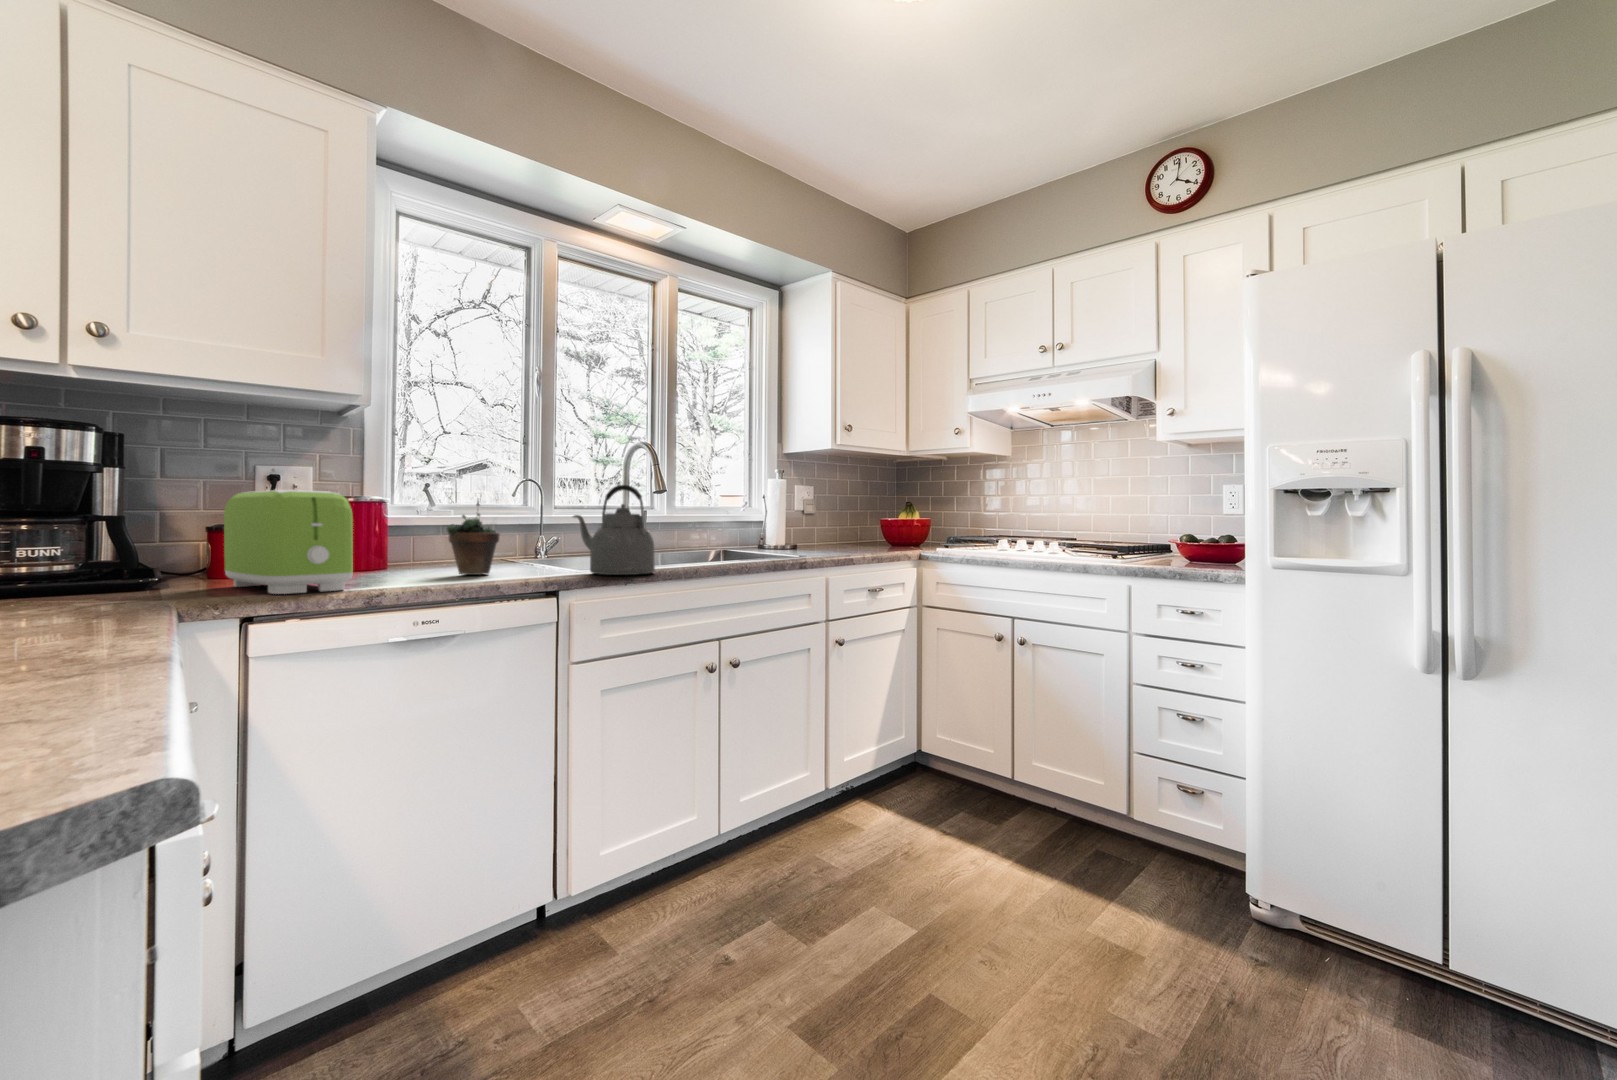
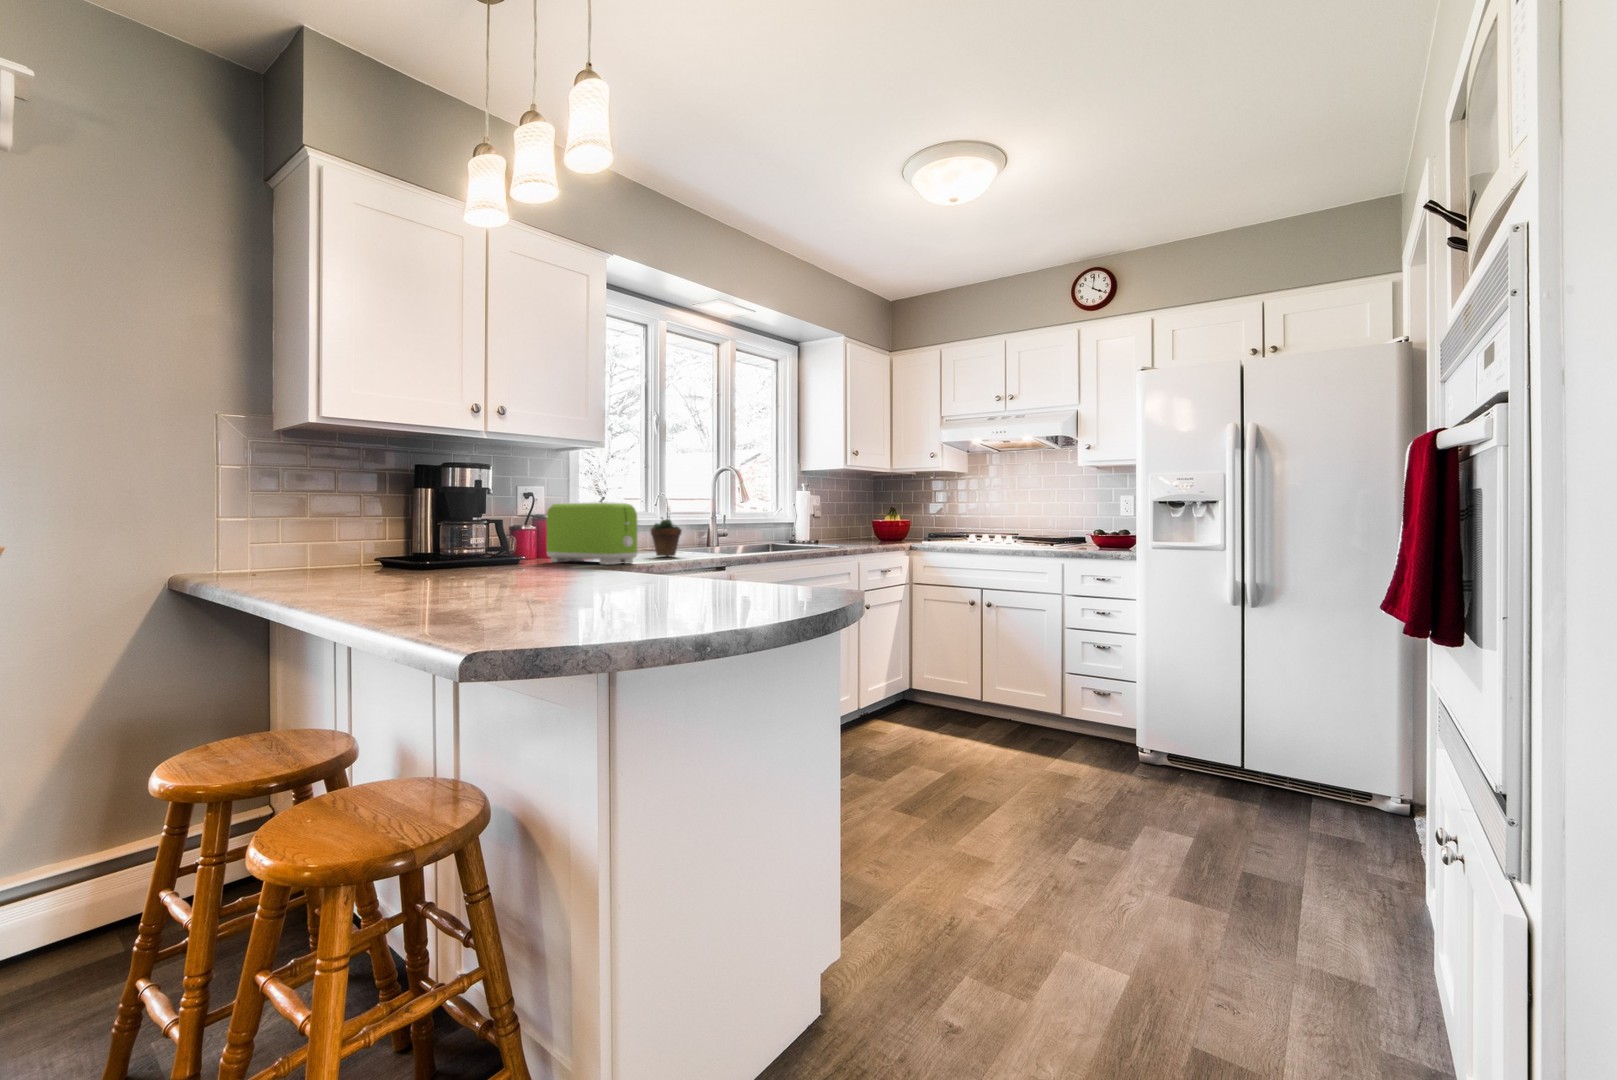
kettle: present [573,485,655,575] -> none [720,497,779,556]

